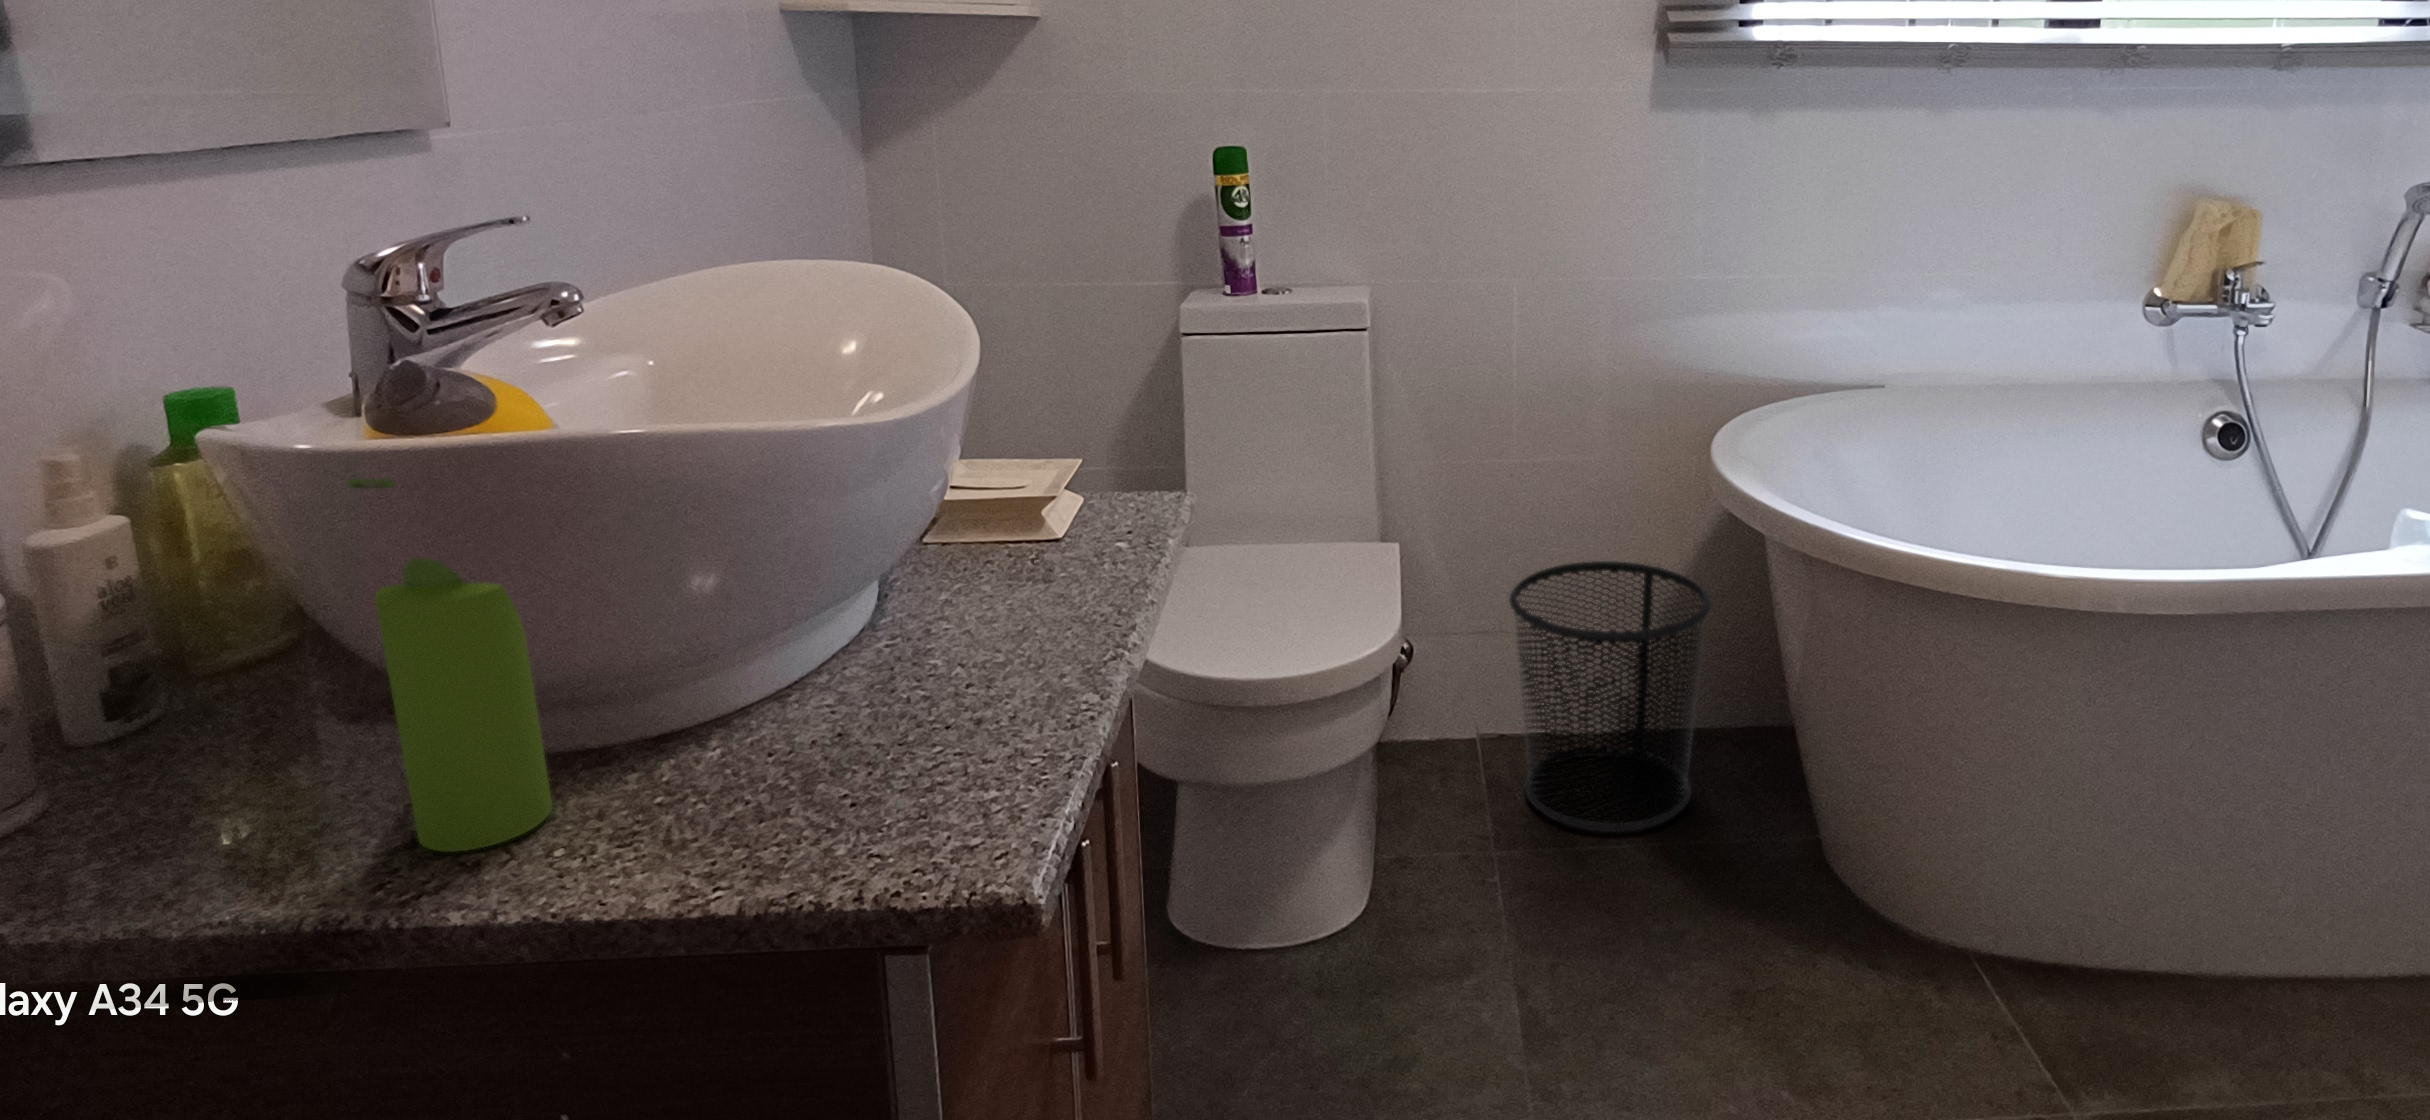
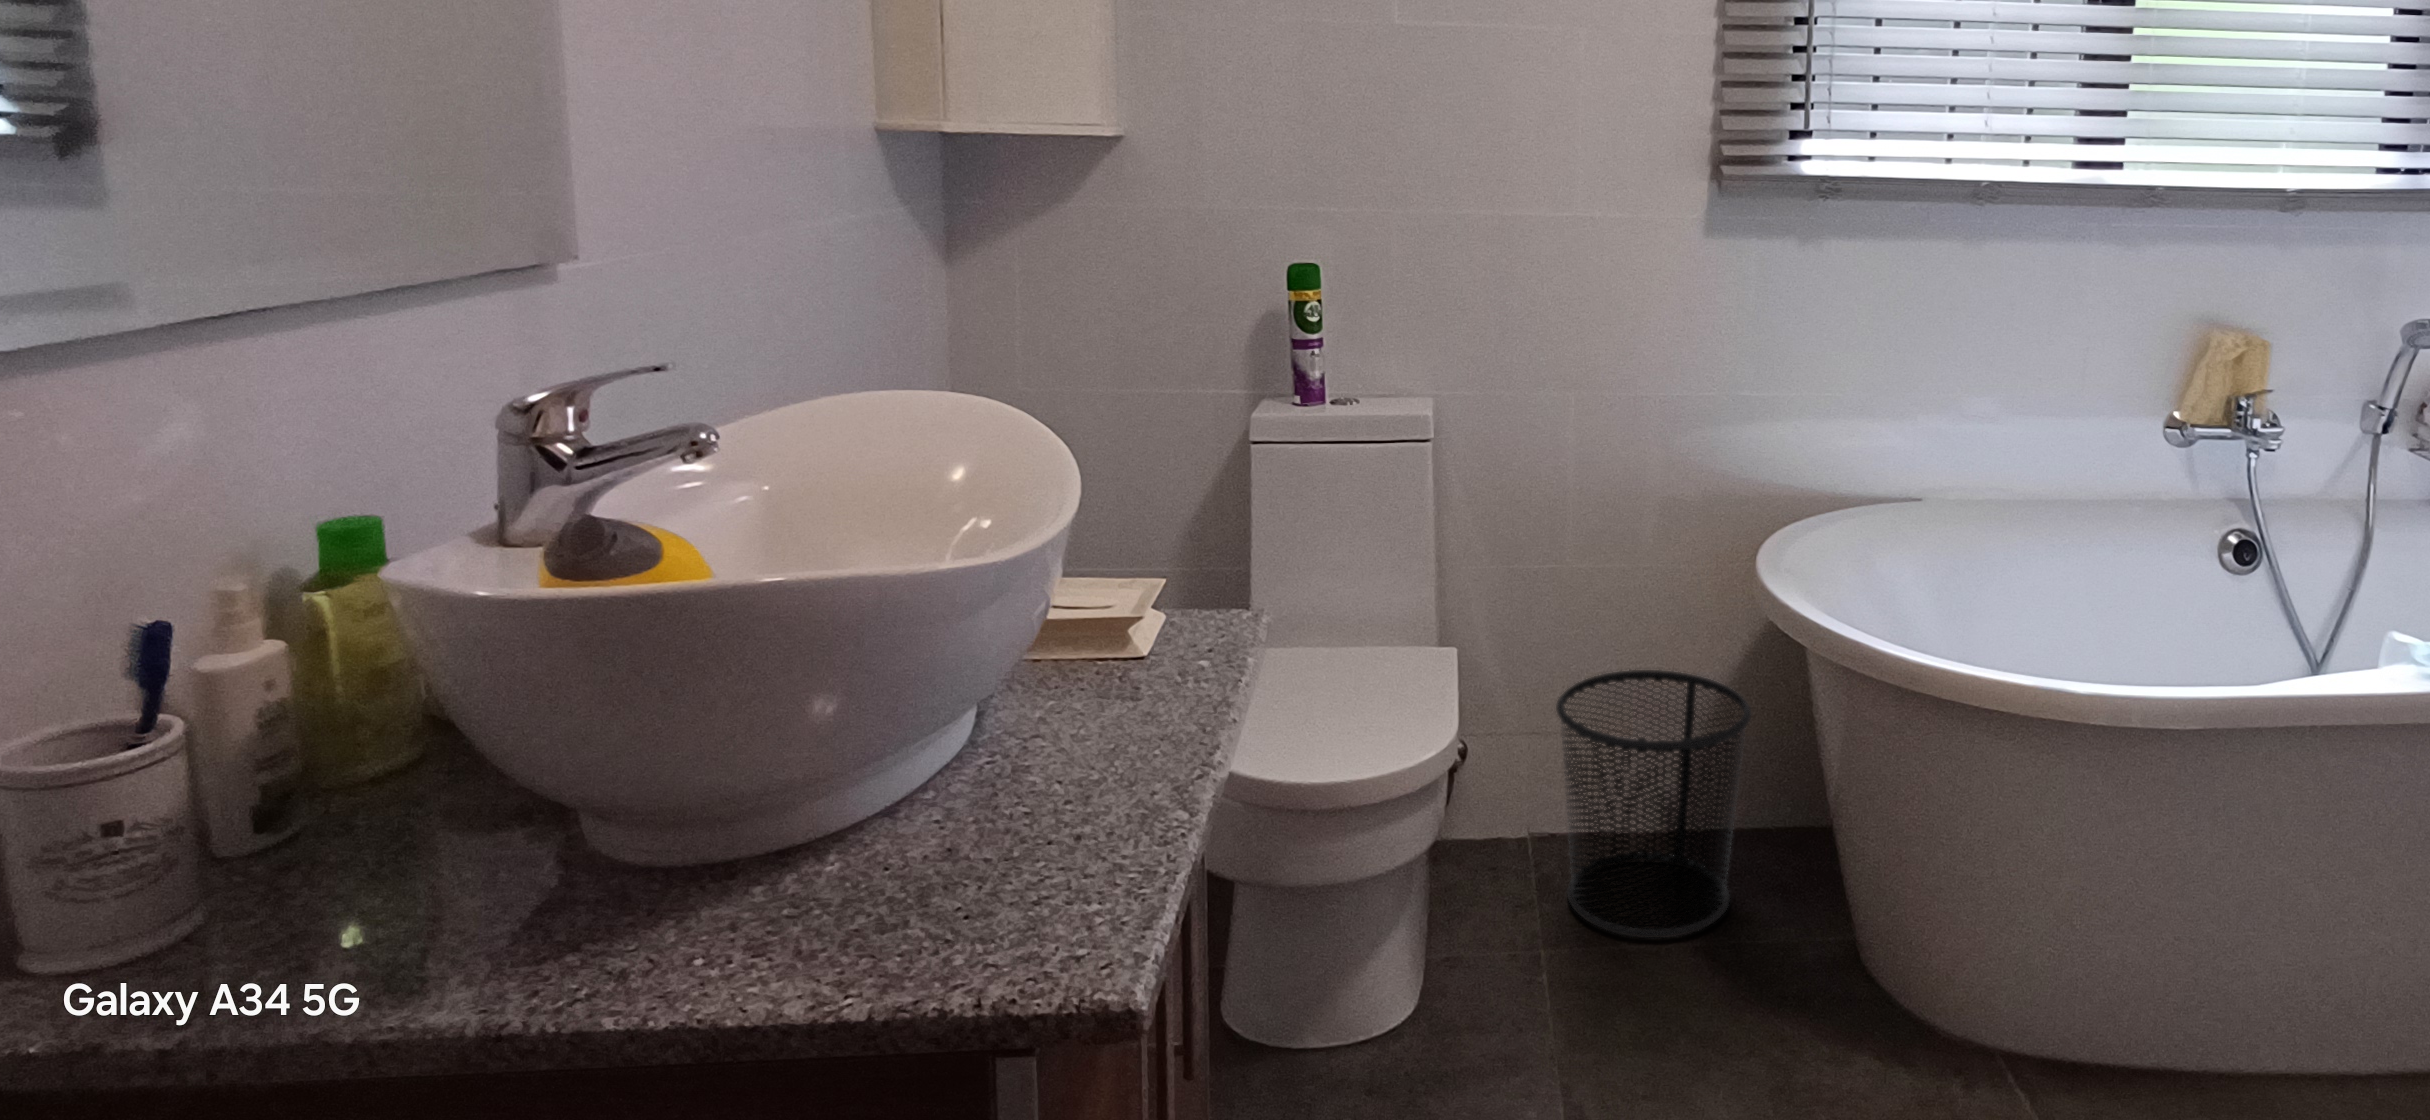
soap dispenser: present [348,478,552,852] -> none [531,588,687,961]

